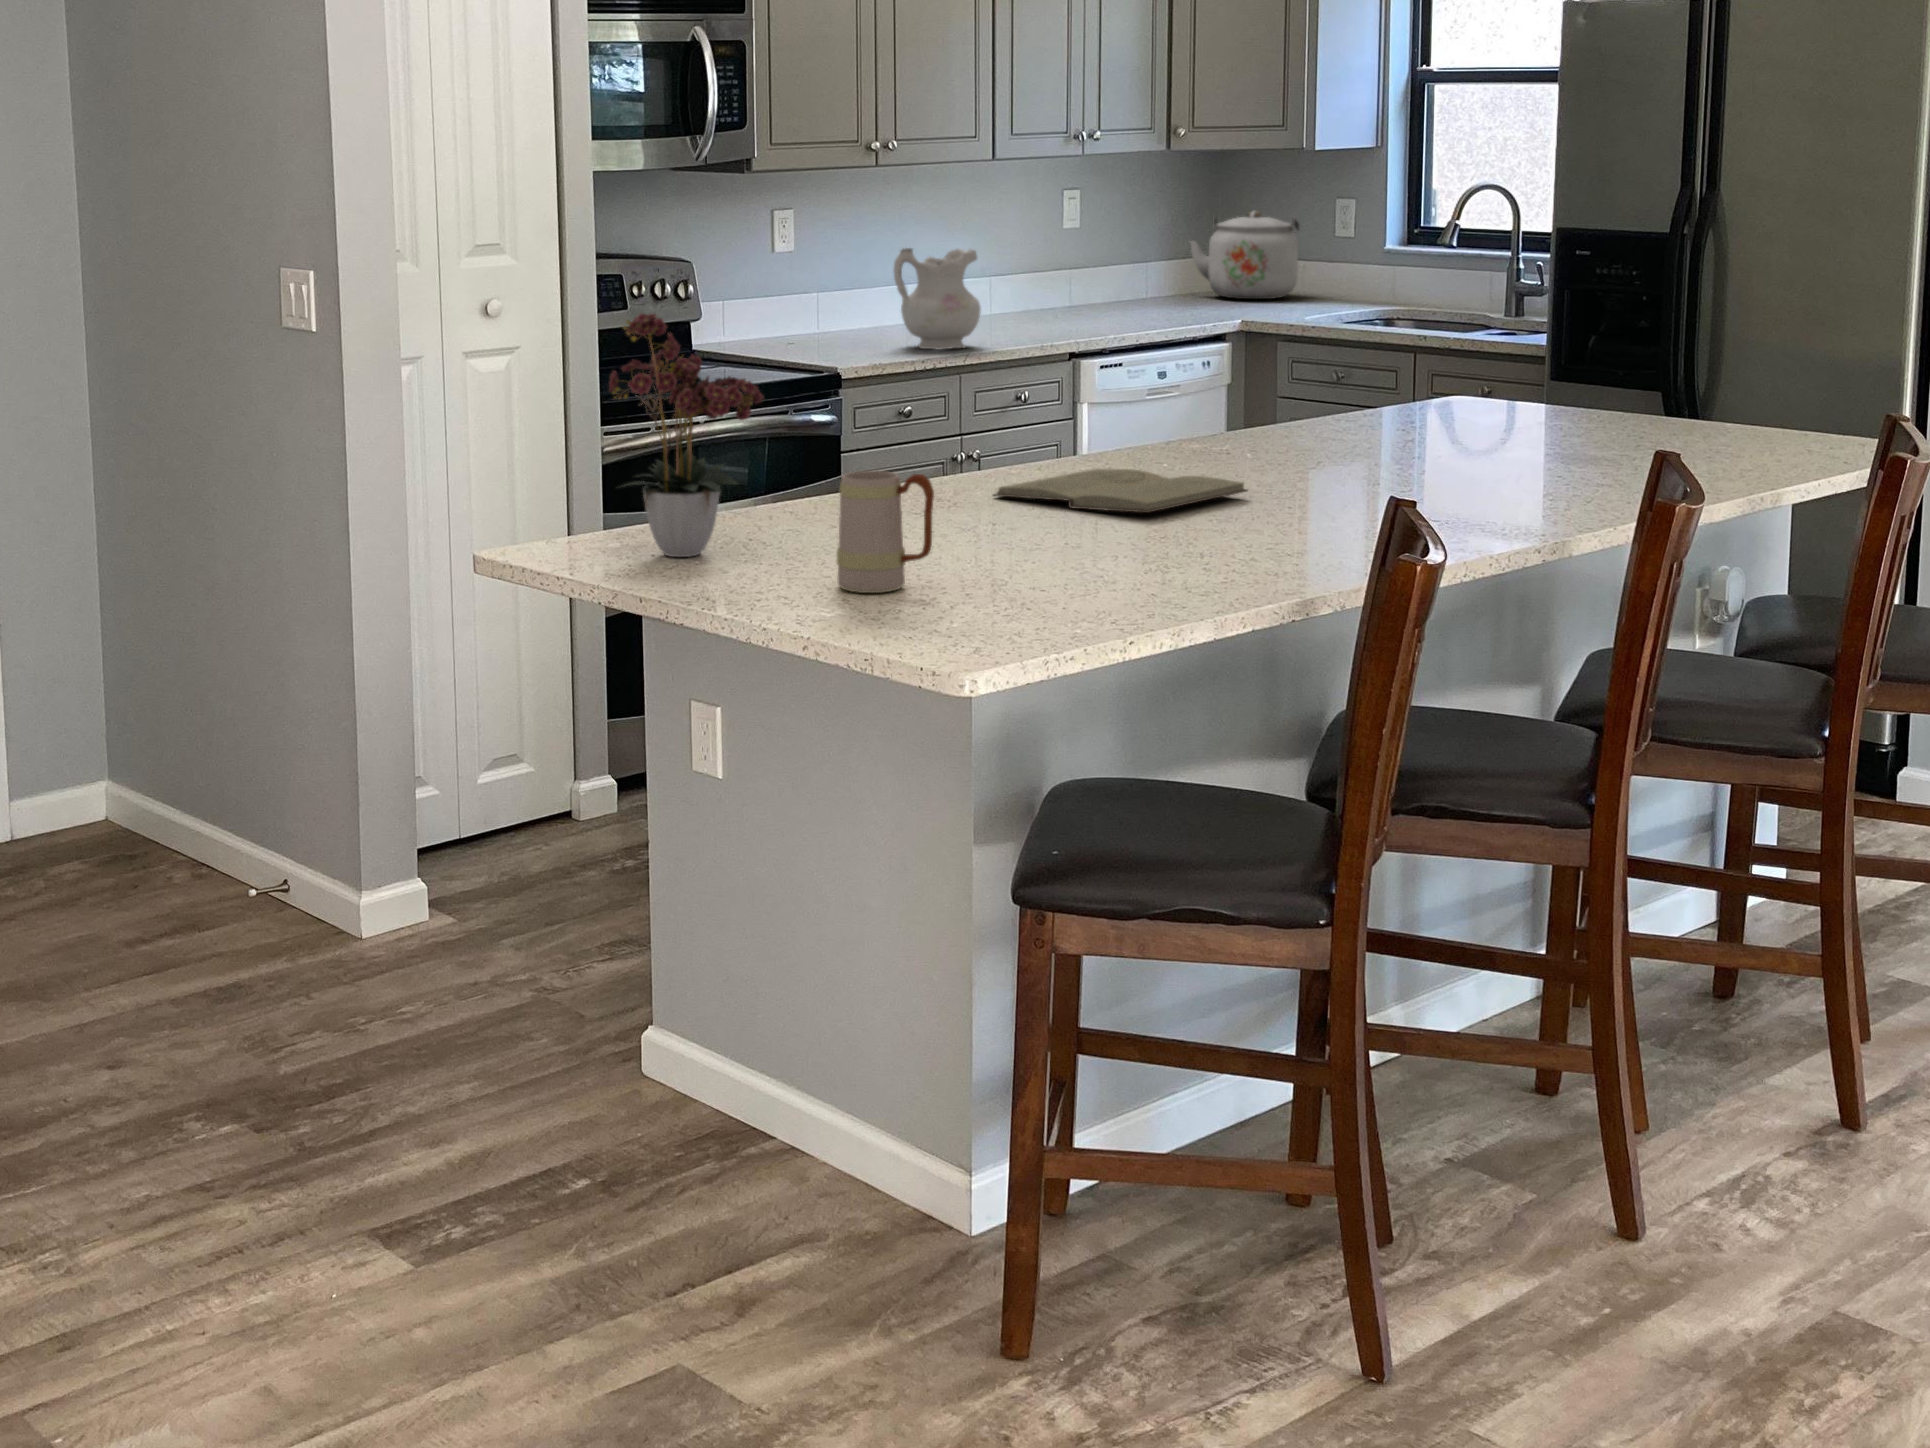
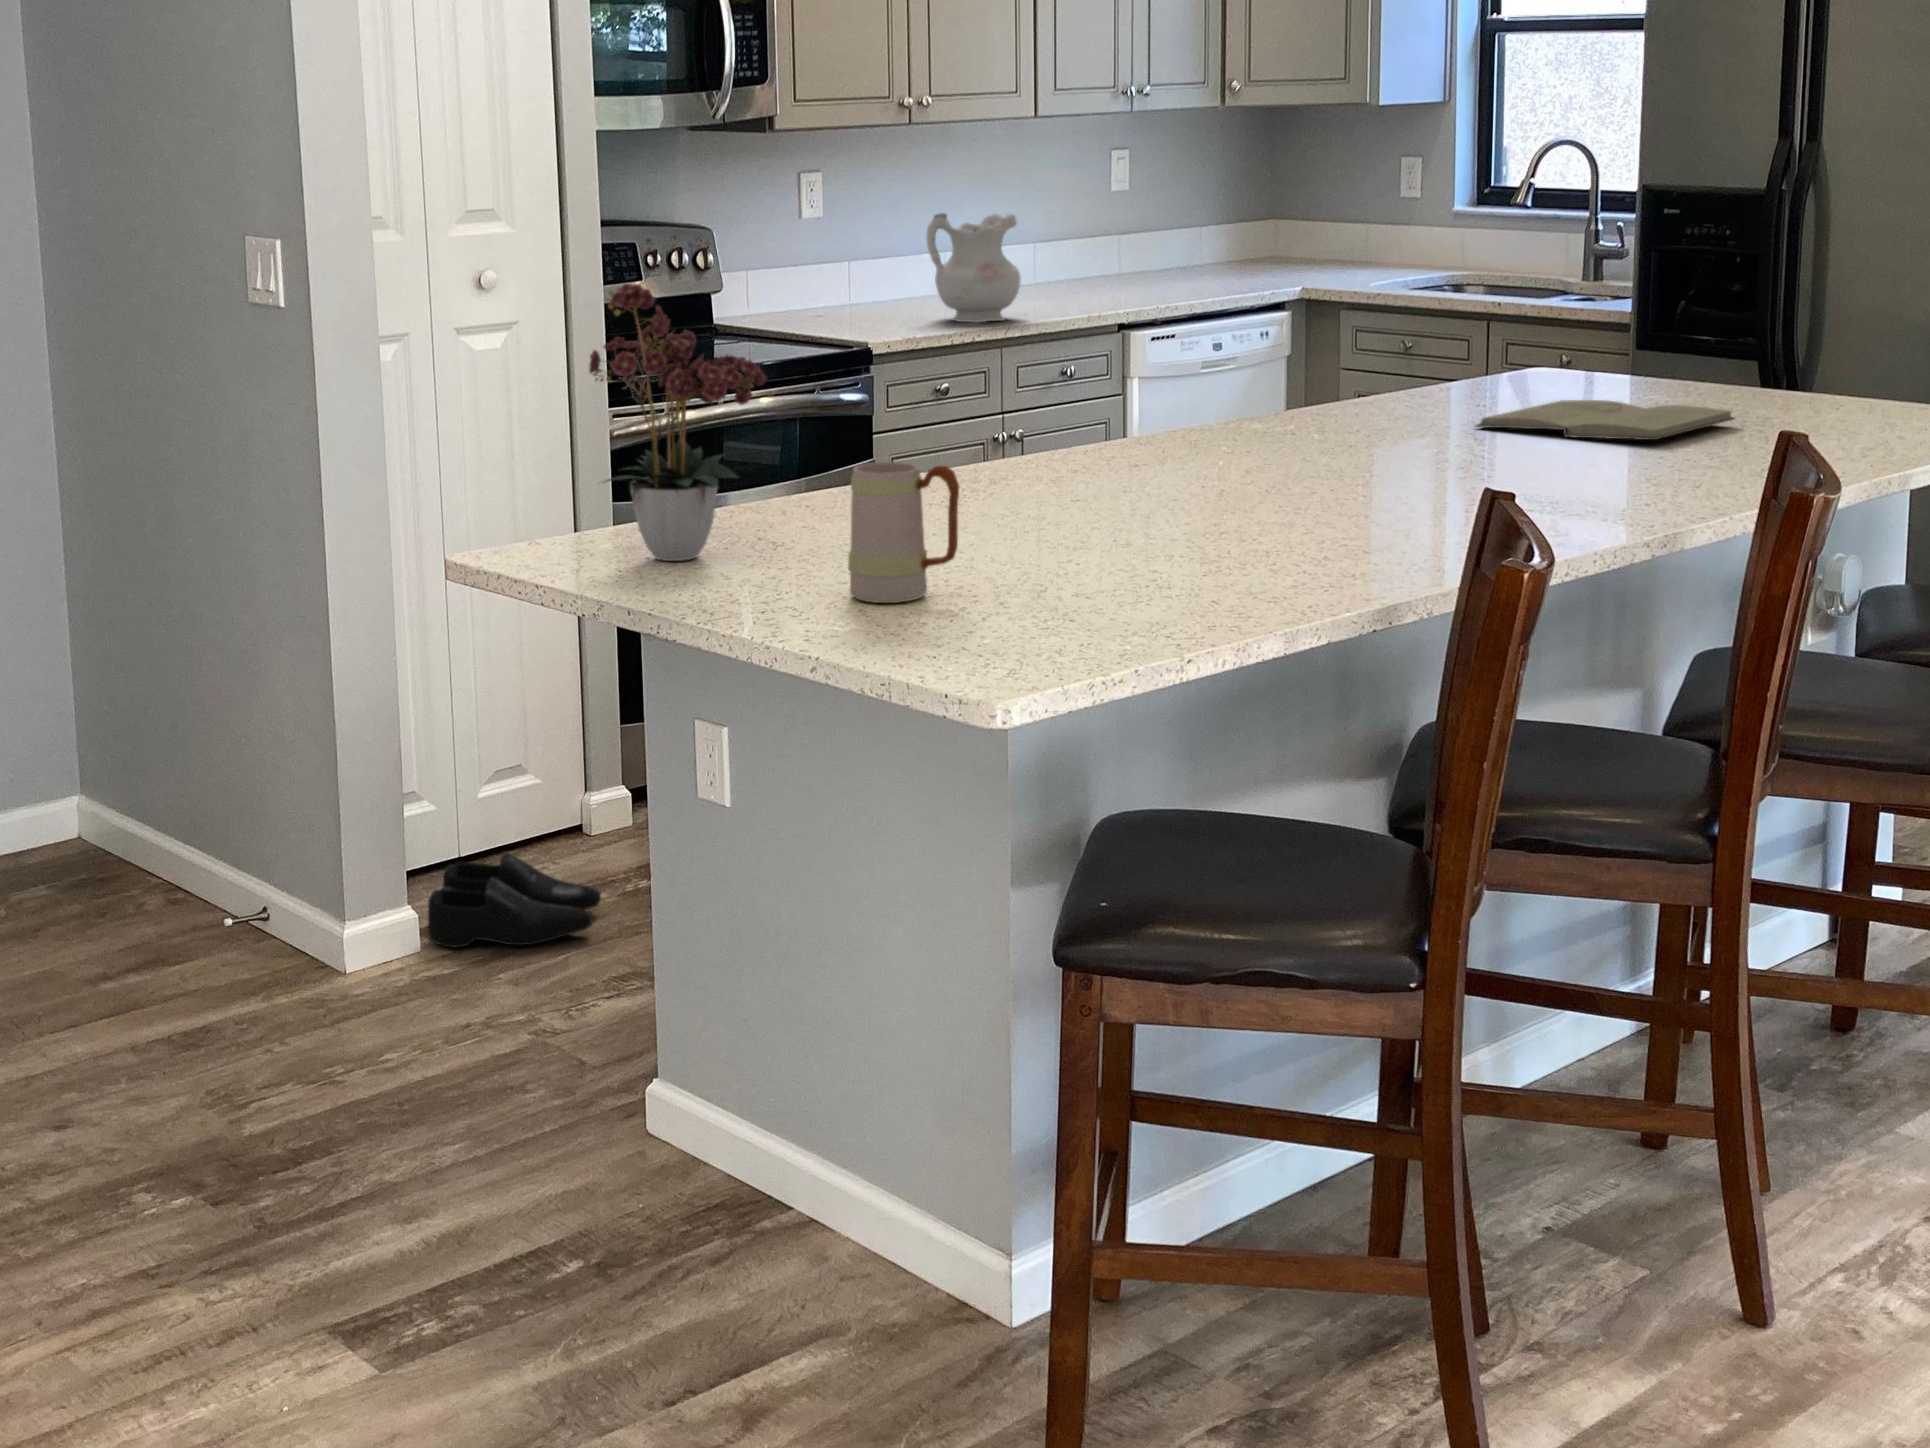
kettle: present [1190,211,1300,299] -> none [1243,171,1360,265]
book: present [994,469,1247,513] -> present [1476,400,1735,440]
shoe: none [436,831,593,917] -> present [428,852,601,948]

